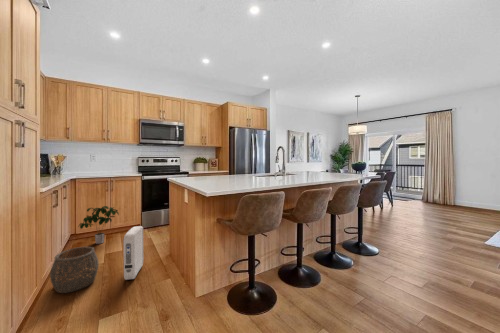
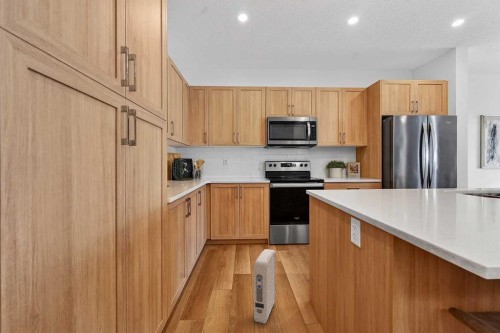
potted plant: present [79,206,119,244] -> none [211,215,247,256]
woven basket: present [50,247,99,293] -> none [183,264,228,320]

